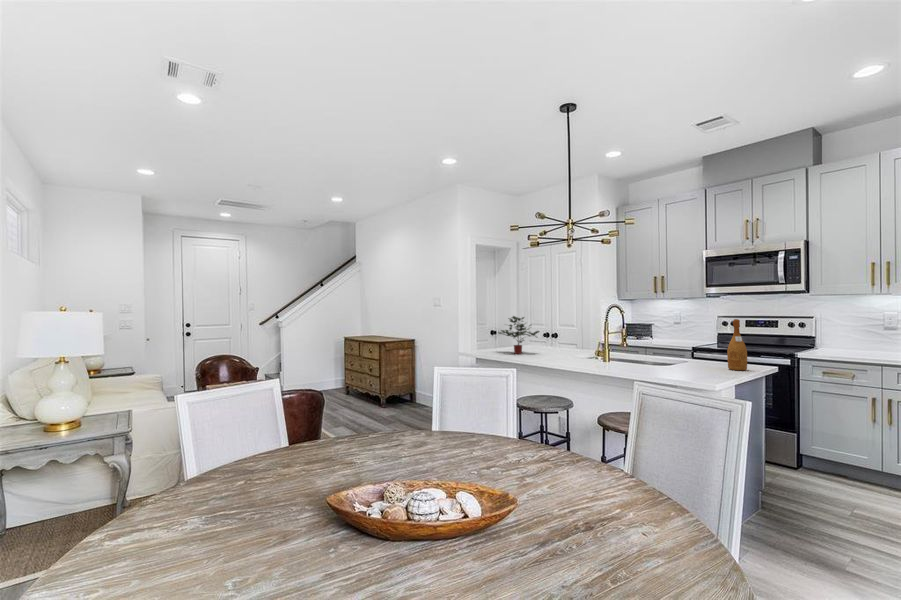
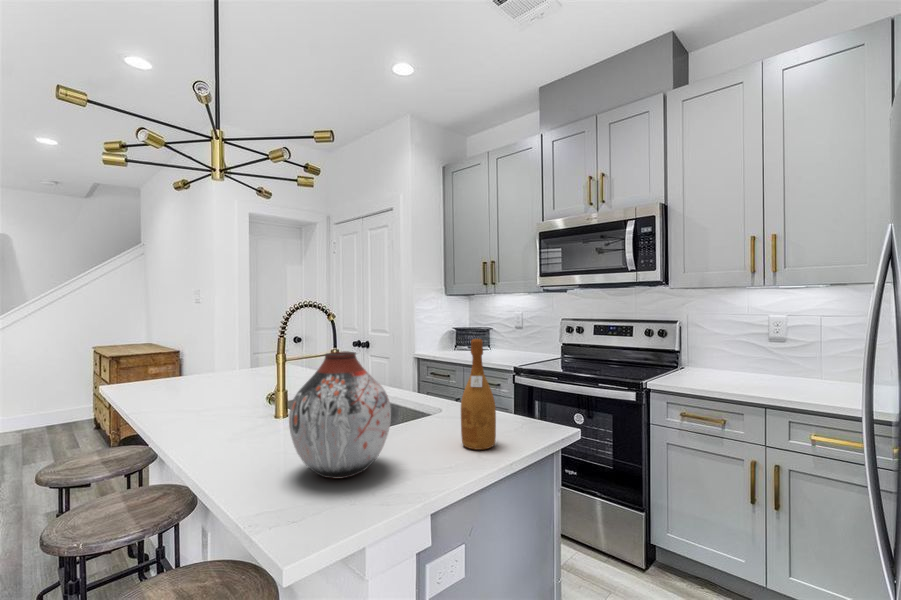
potted plant: present [499,316,539,354] -> none [168,326,244,392]
vase: none [668,323,715,374] -> present [289,352,391,478]

